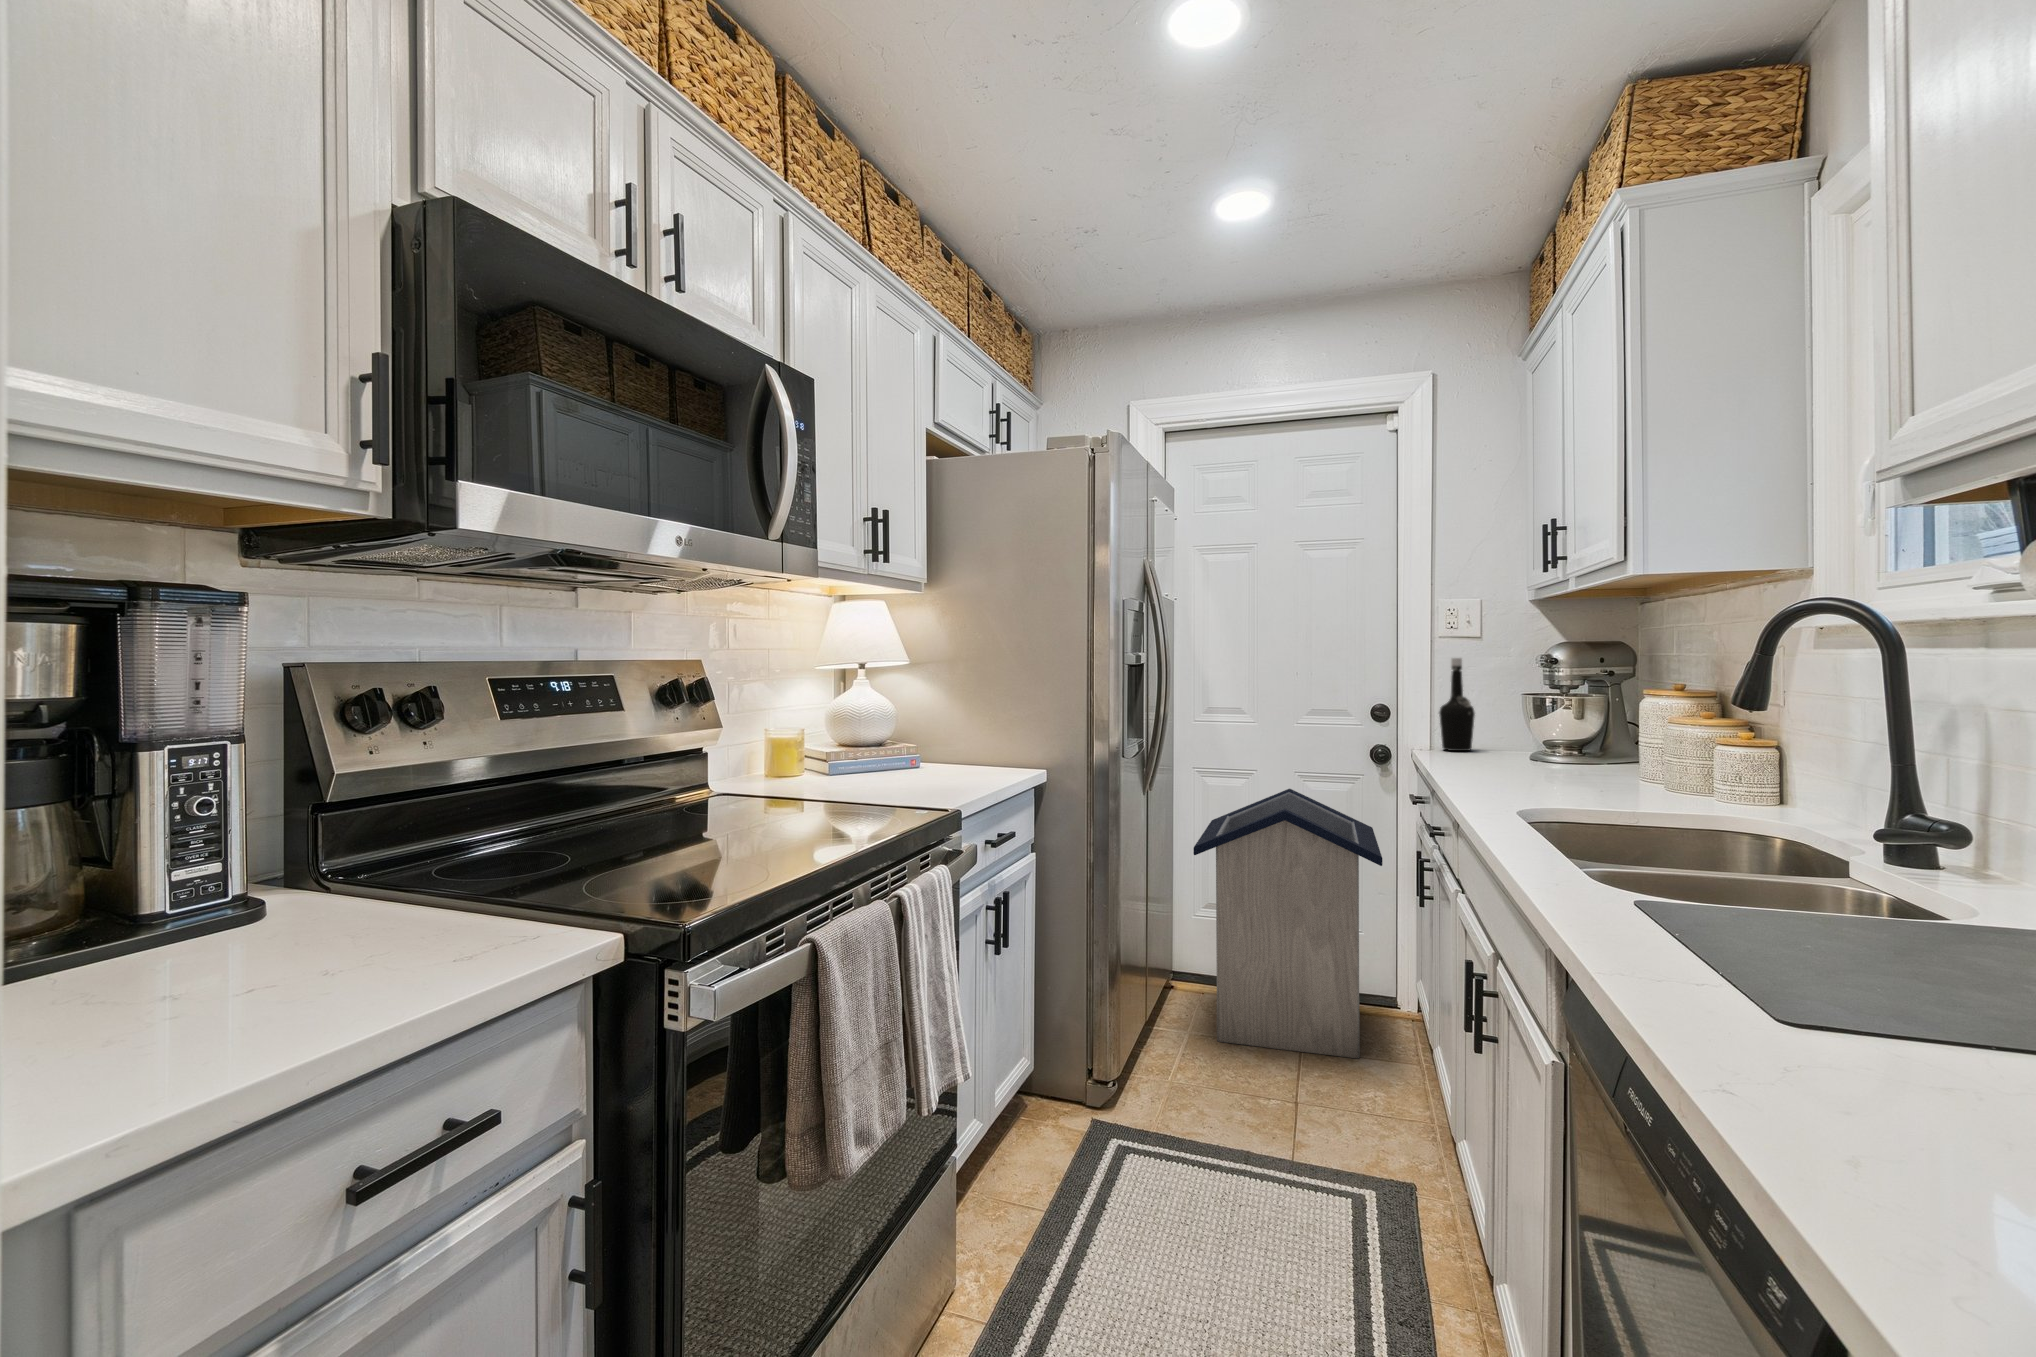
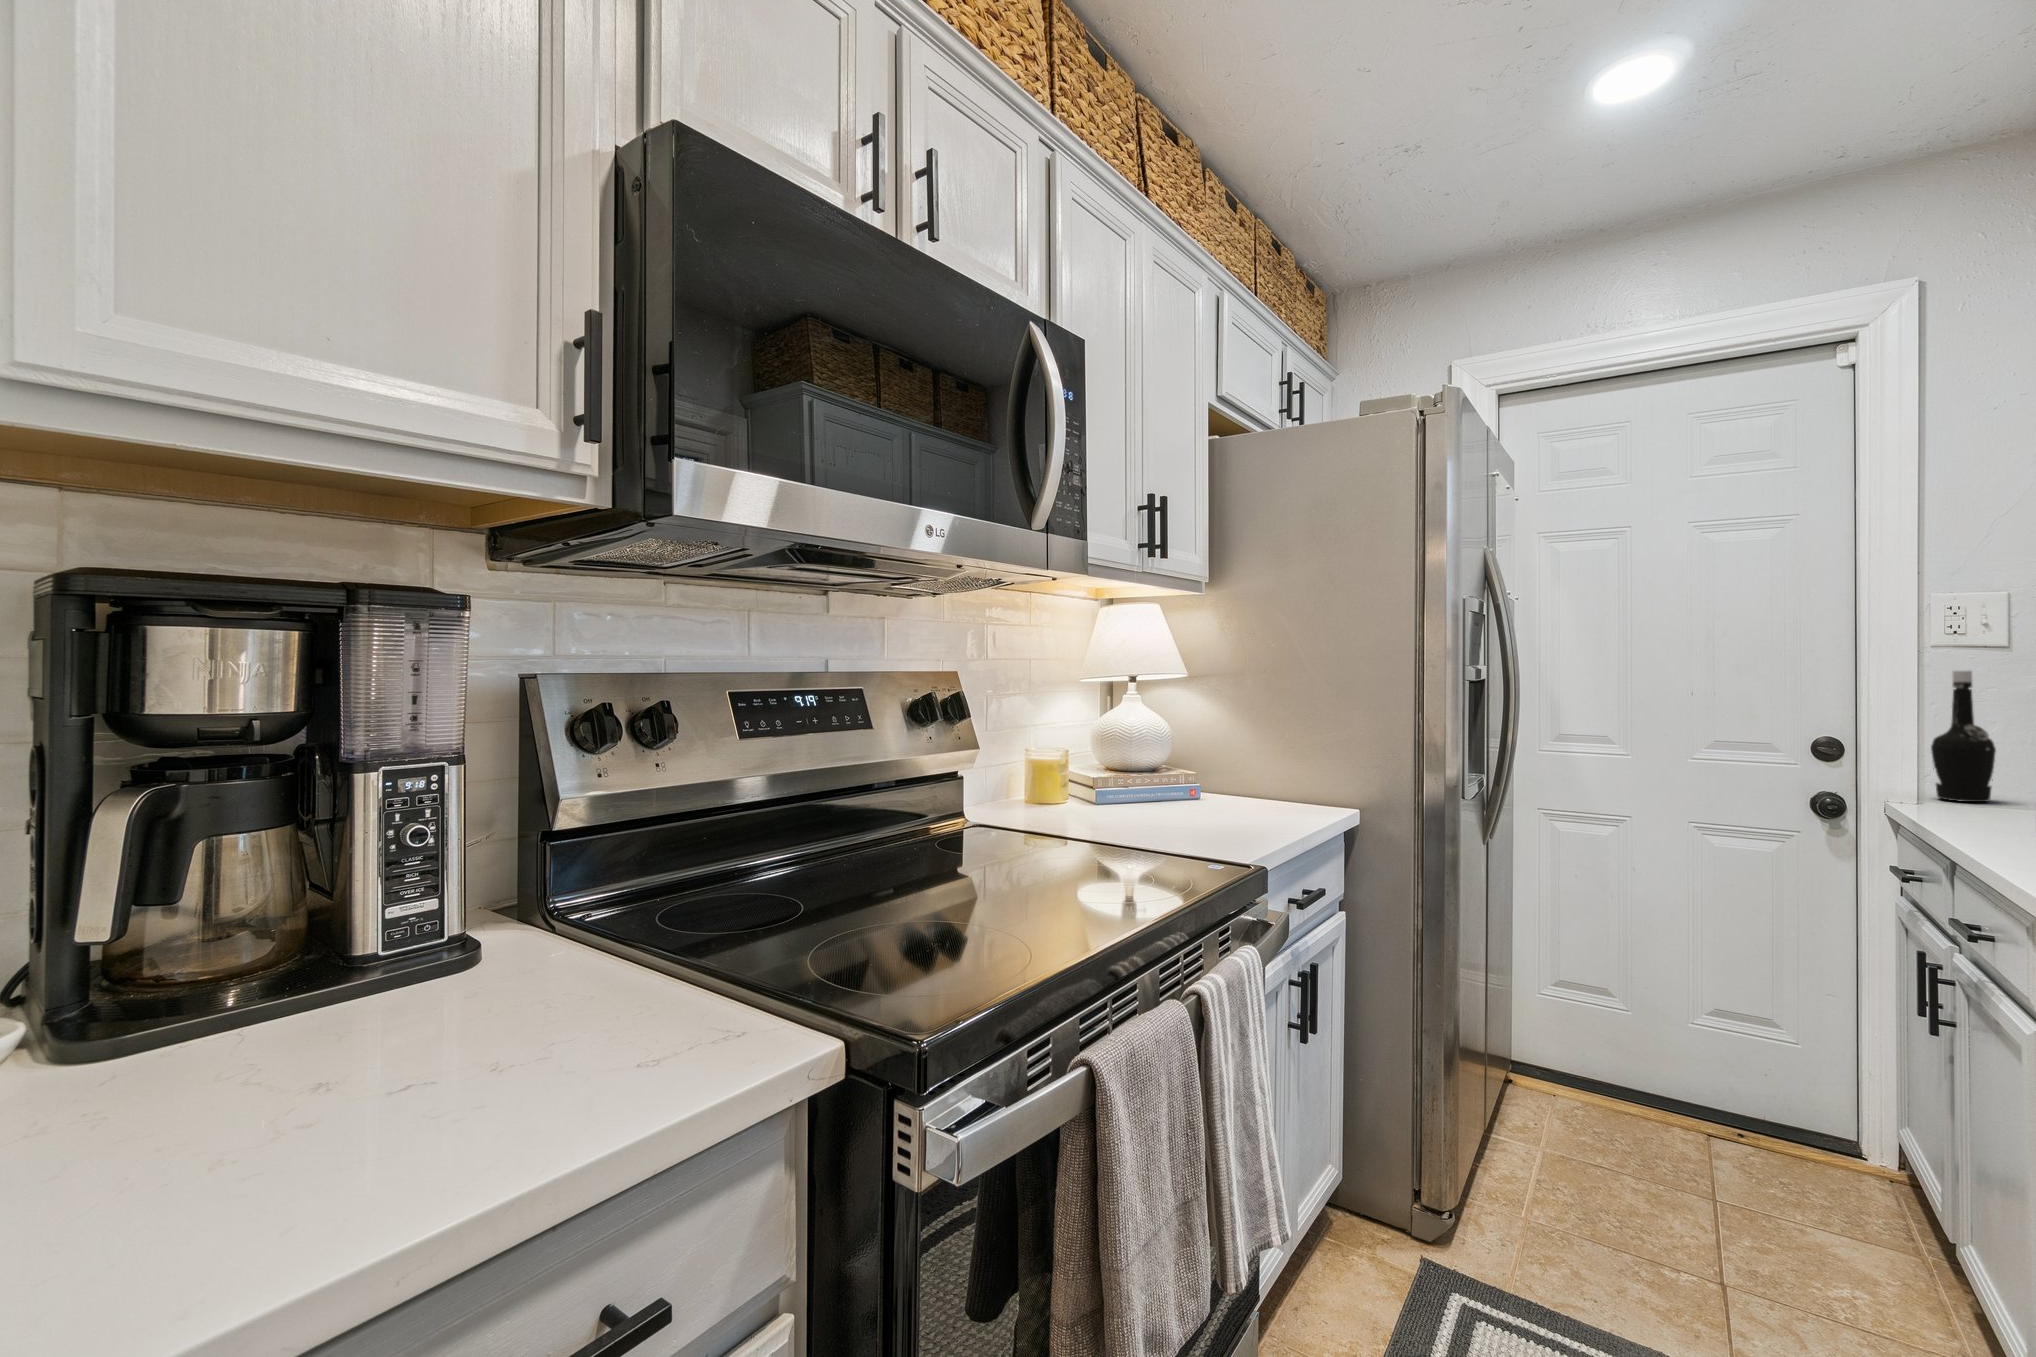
trash can: present [1193,789,1382,1058] -> none [1551,839,1851,1218]

